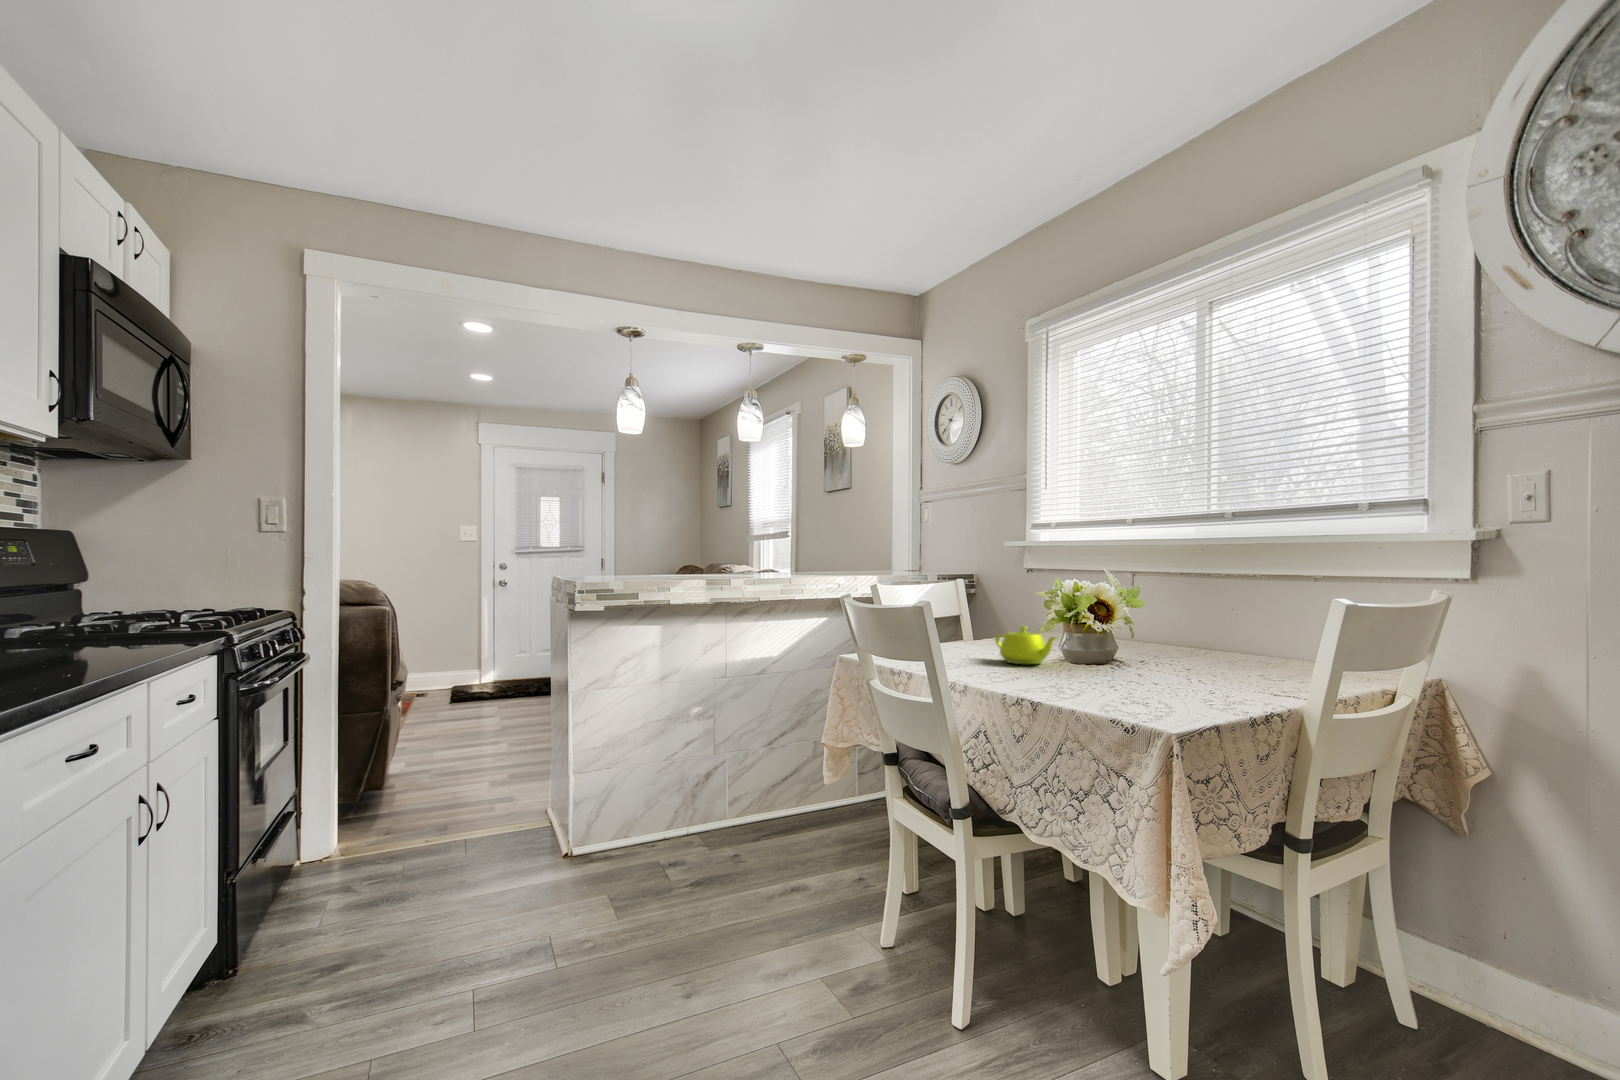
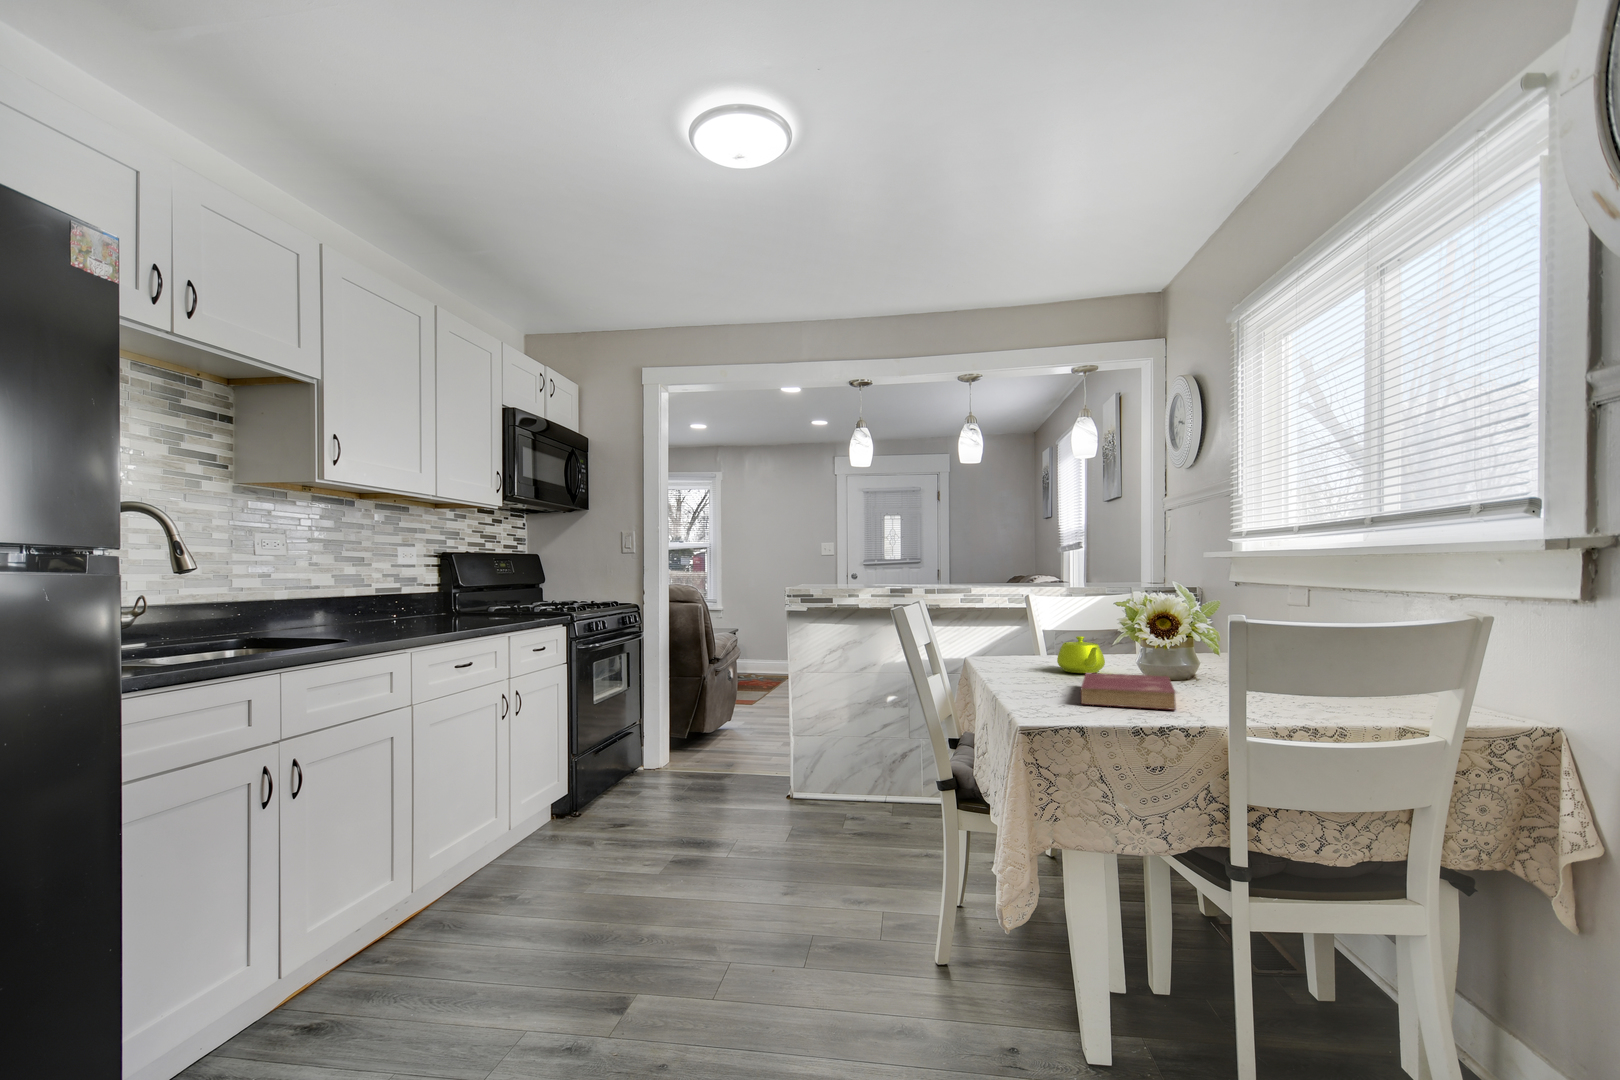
book: none [1079,661,1225,698] -> present [1081,673,1176,710]

